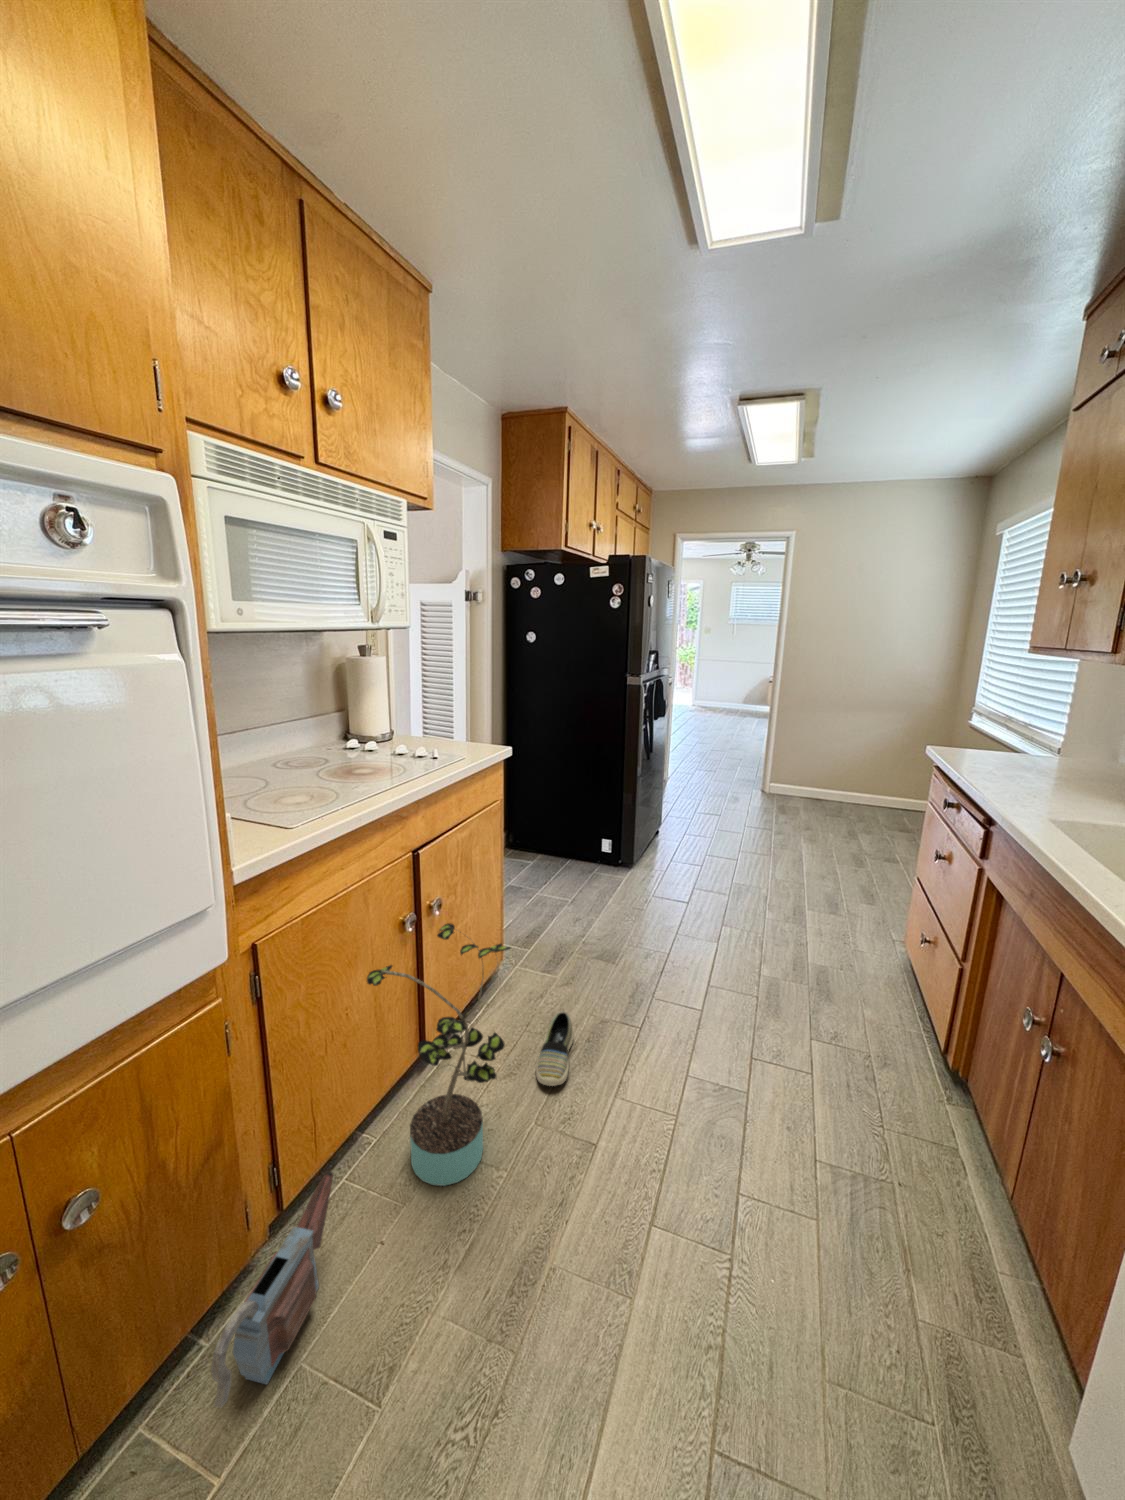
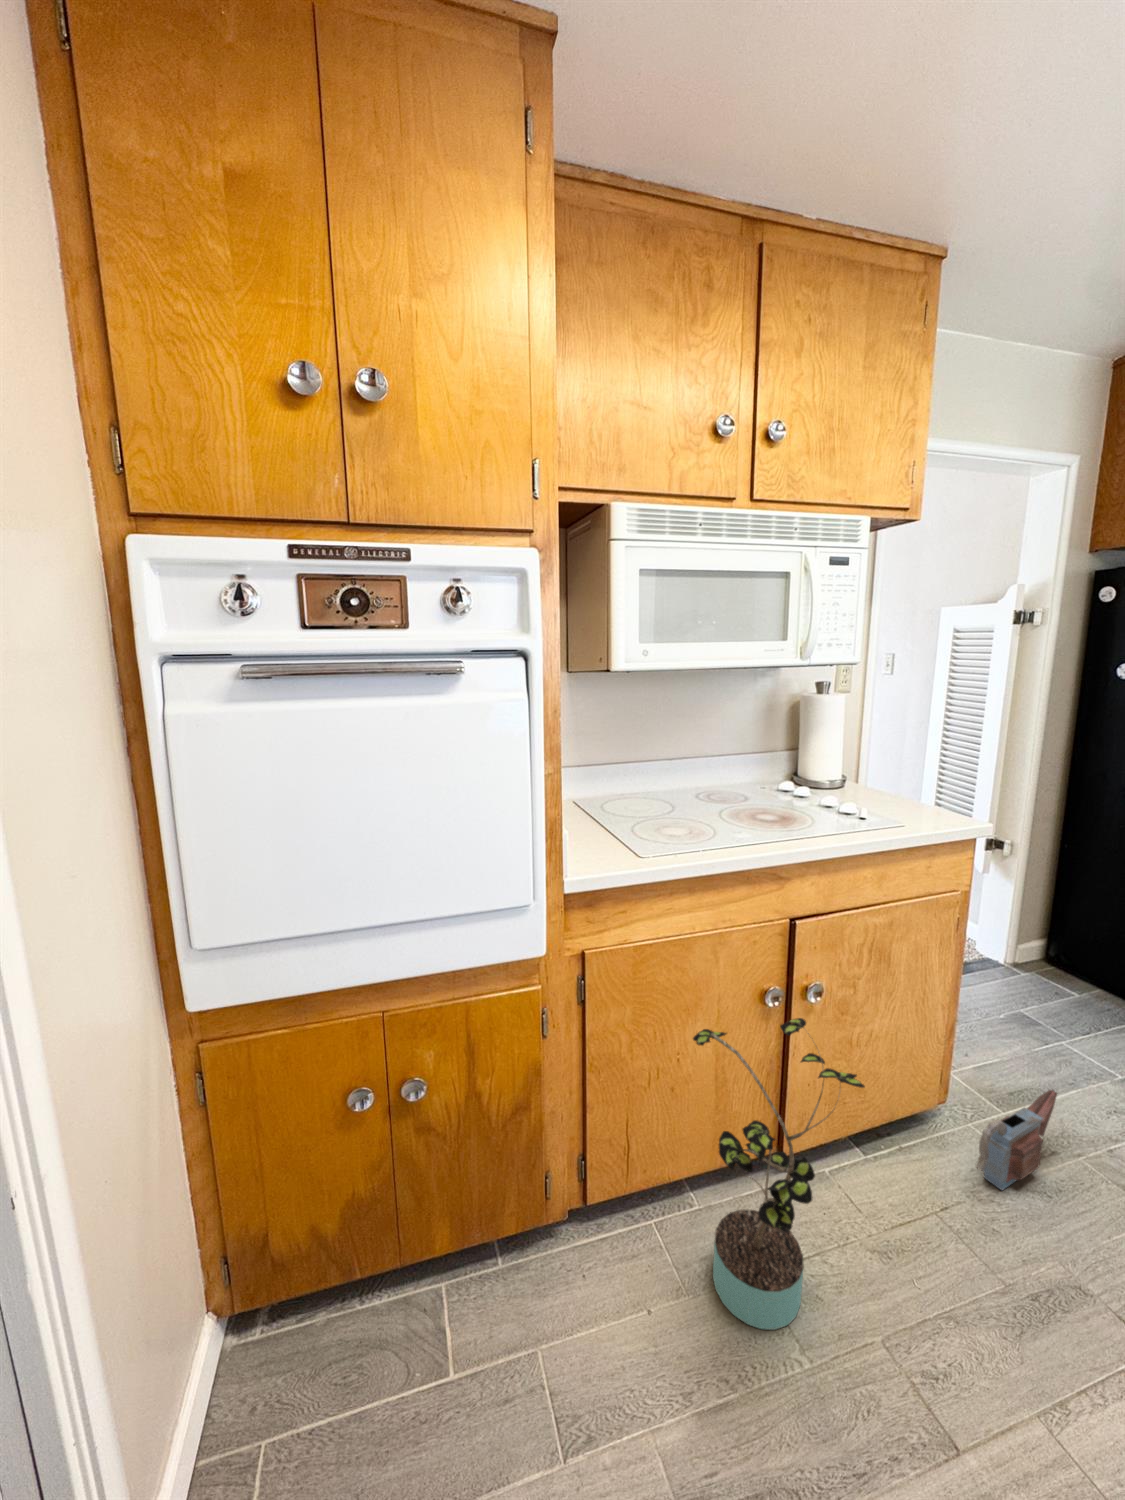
shoe: present [536,1011,573,1086] -> none [912,1230,1007,1330]
watering can: present [211,1172,333,1408] -> present [976,1090,1057,1190]

